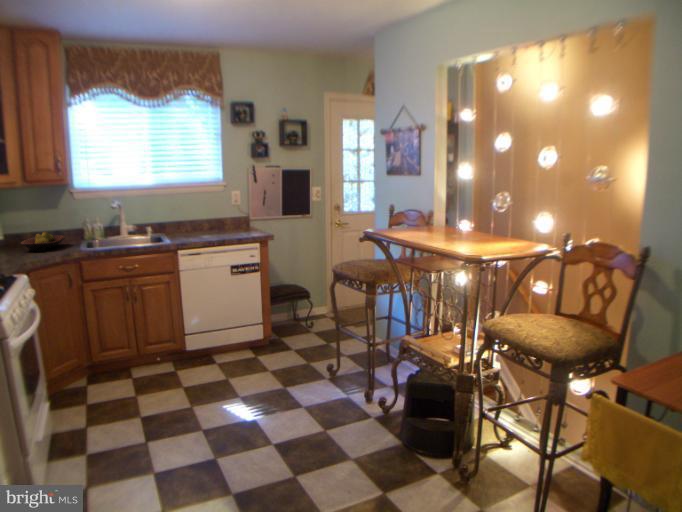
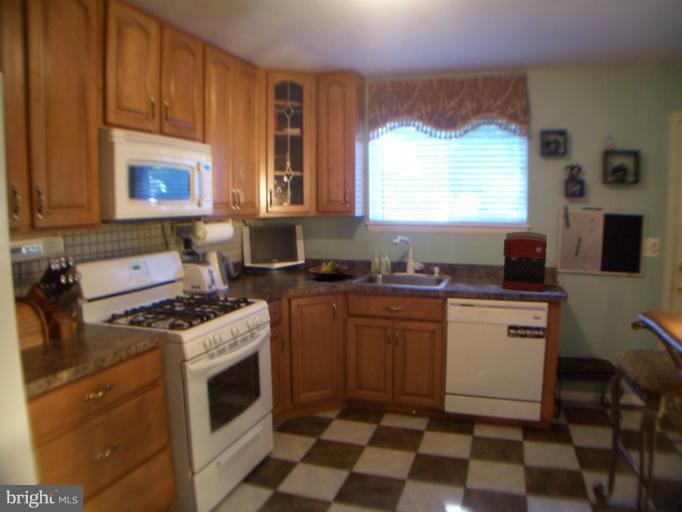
coffee maker: none [216,188,254,237] -> present [502,232,547,291]

